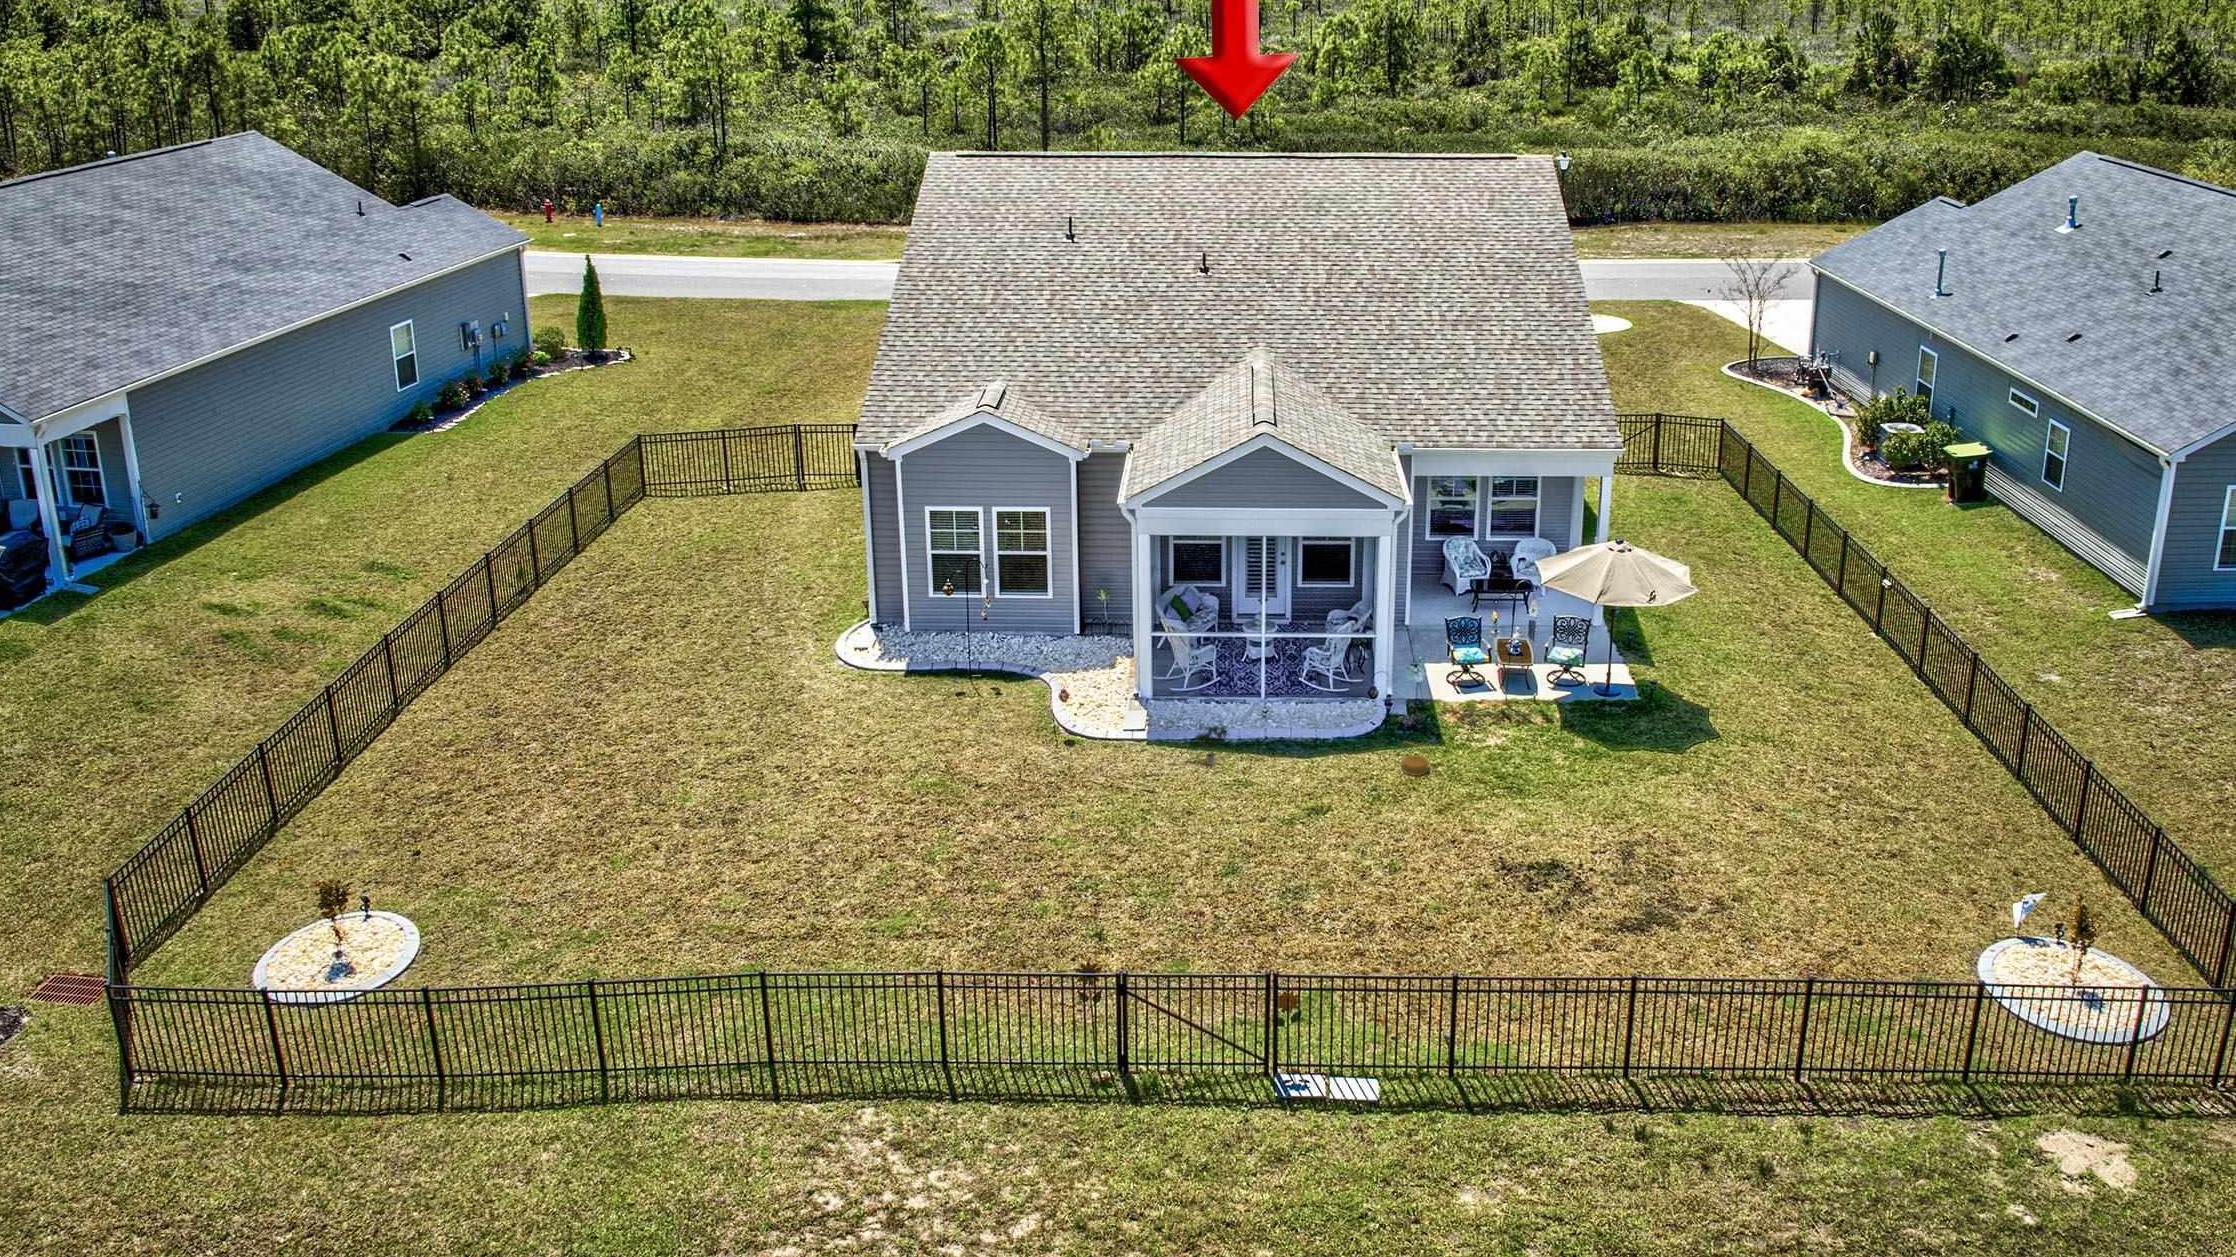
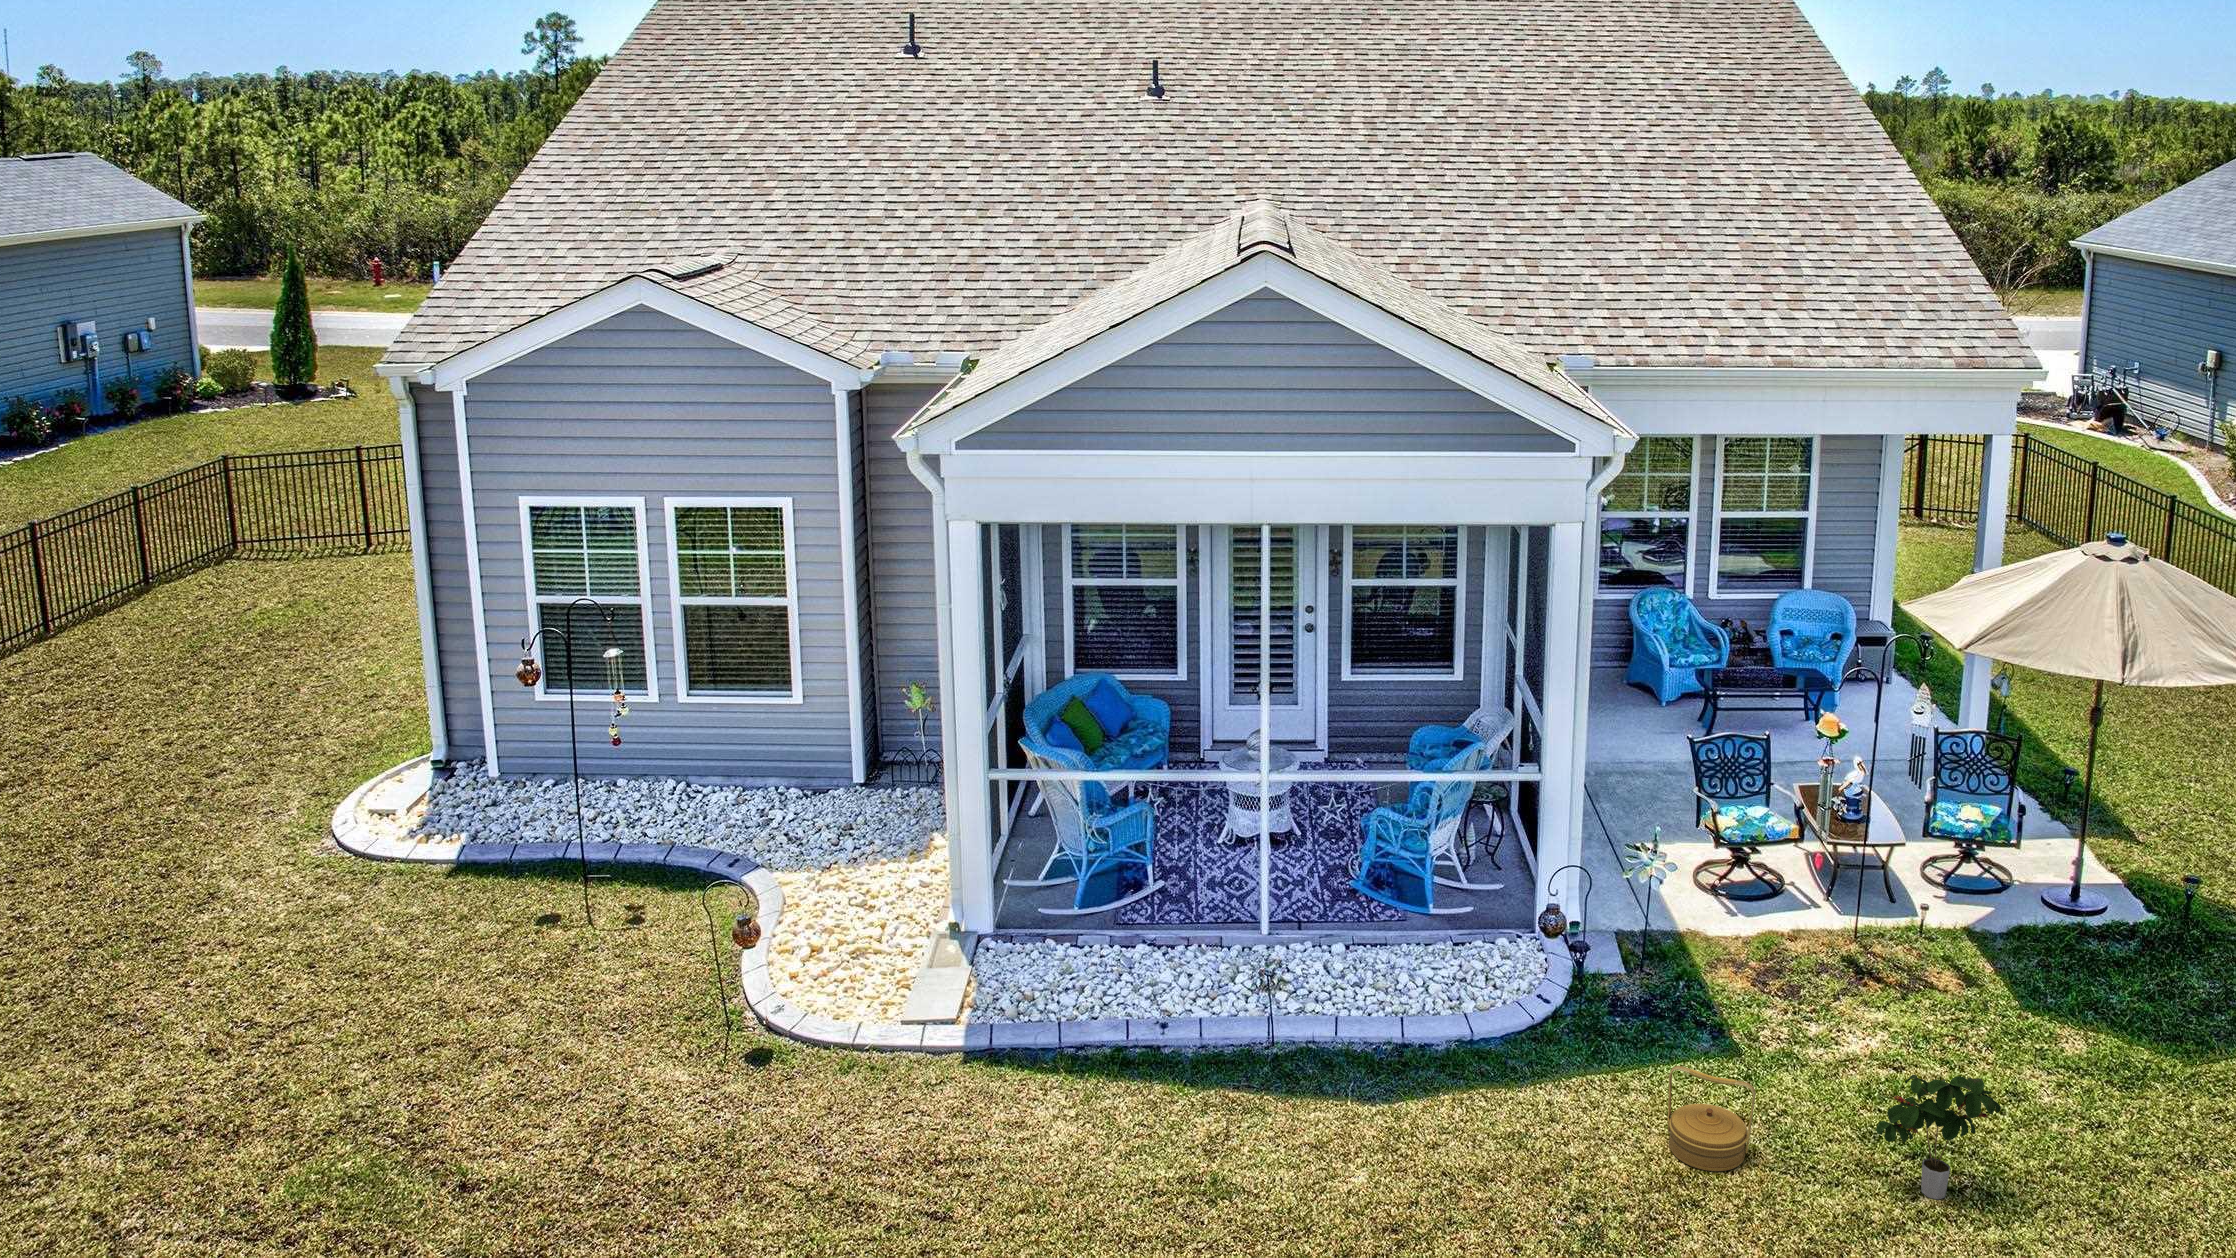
potted plant: present [1192,726,1228,766] -> present [1876,1074,2001,1199]

